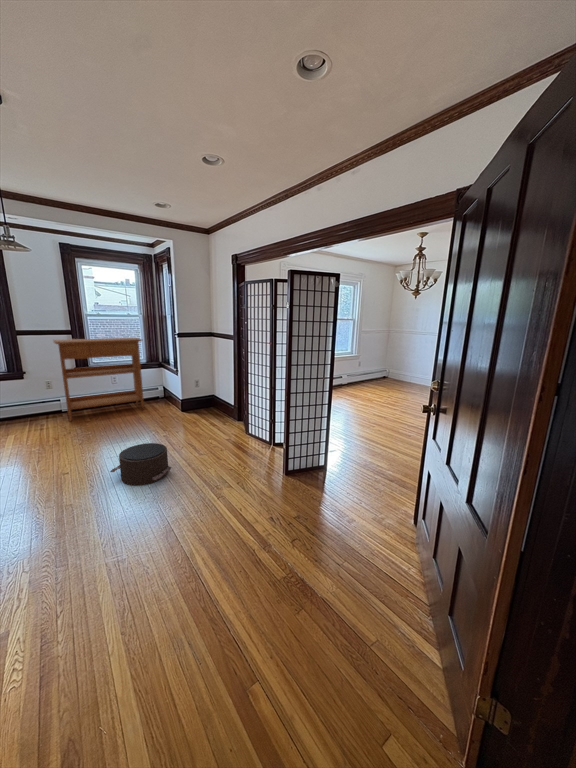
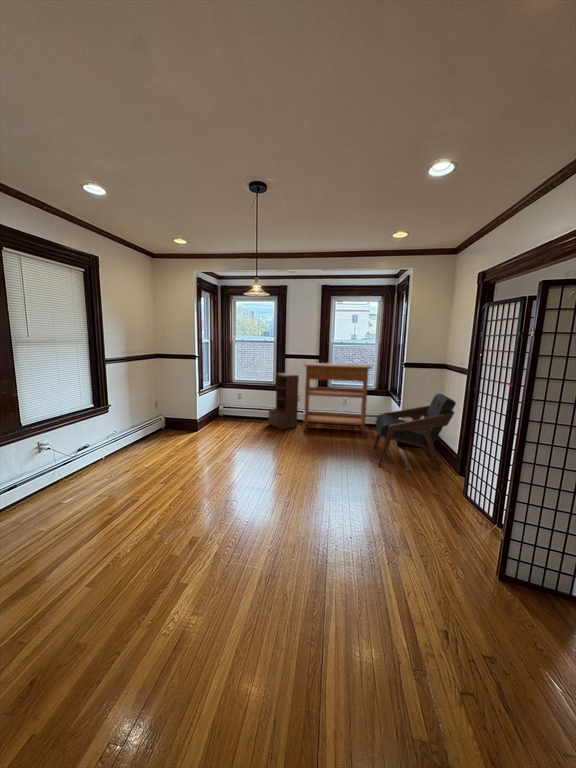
bookshelf: none [6,355,56,427] -> present [268,373,299,429]
lounge chair: none [158,358,228,433] -> present [374,394,456,470]
pouf: present [110,443,171,486] -> none [304,469,357,512]

